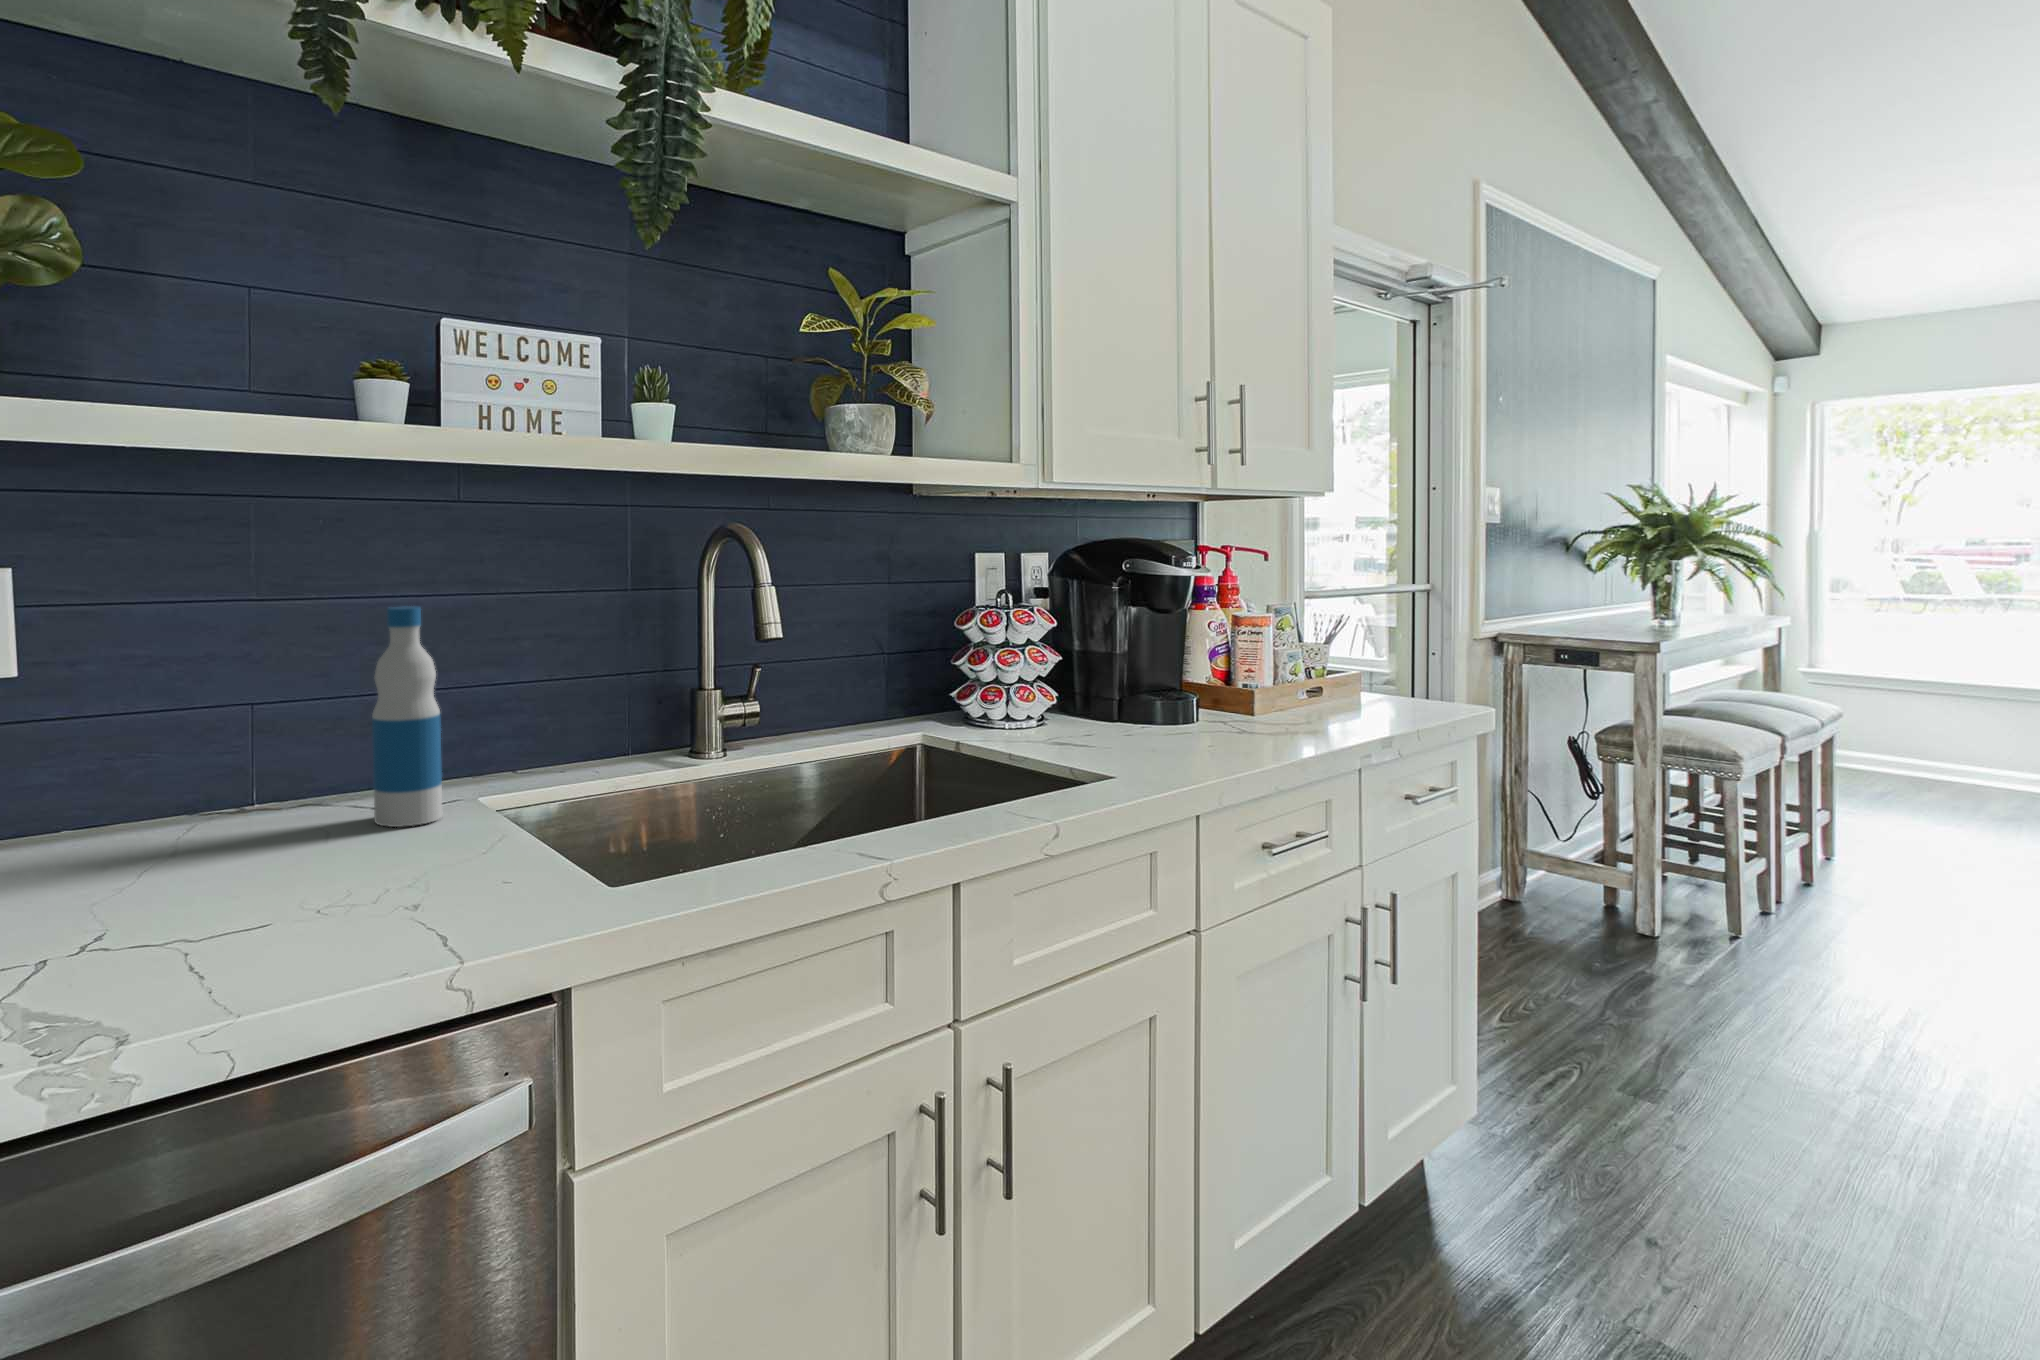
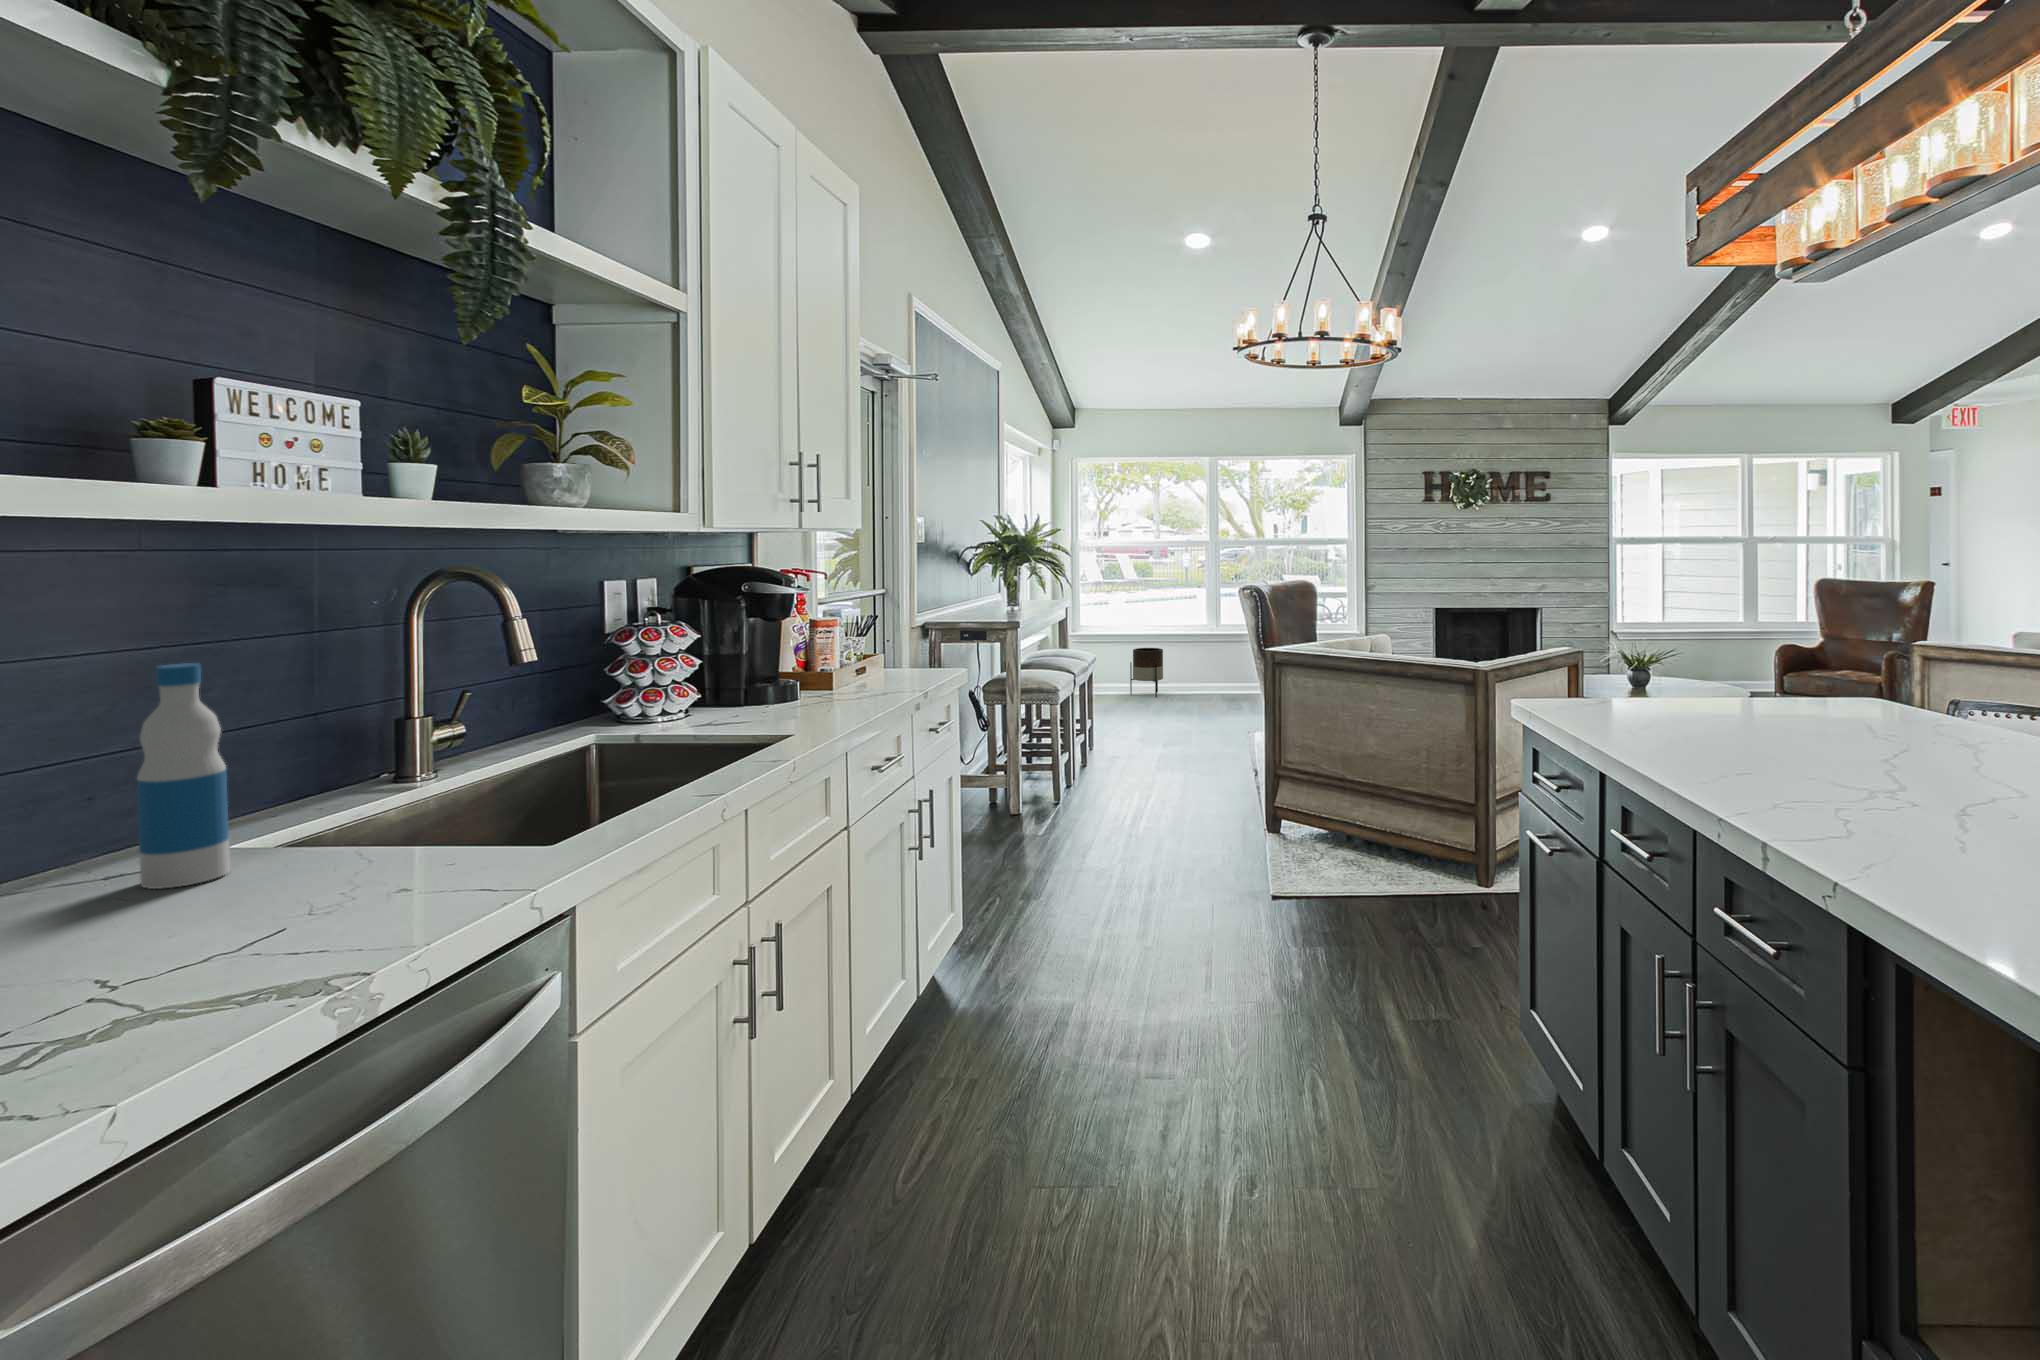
planter: none [1925,706,2001,791] -> present [1130,648,1163,697]

